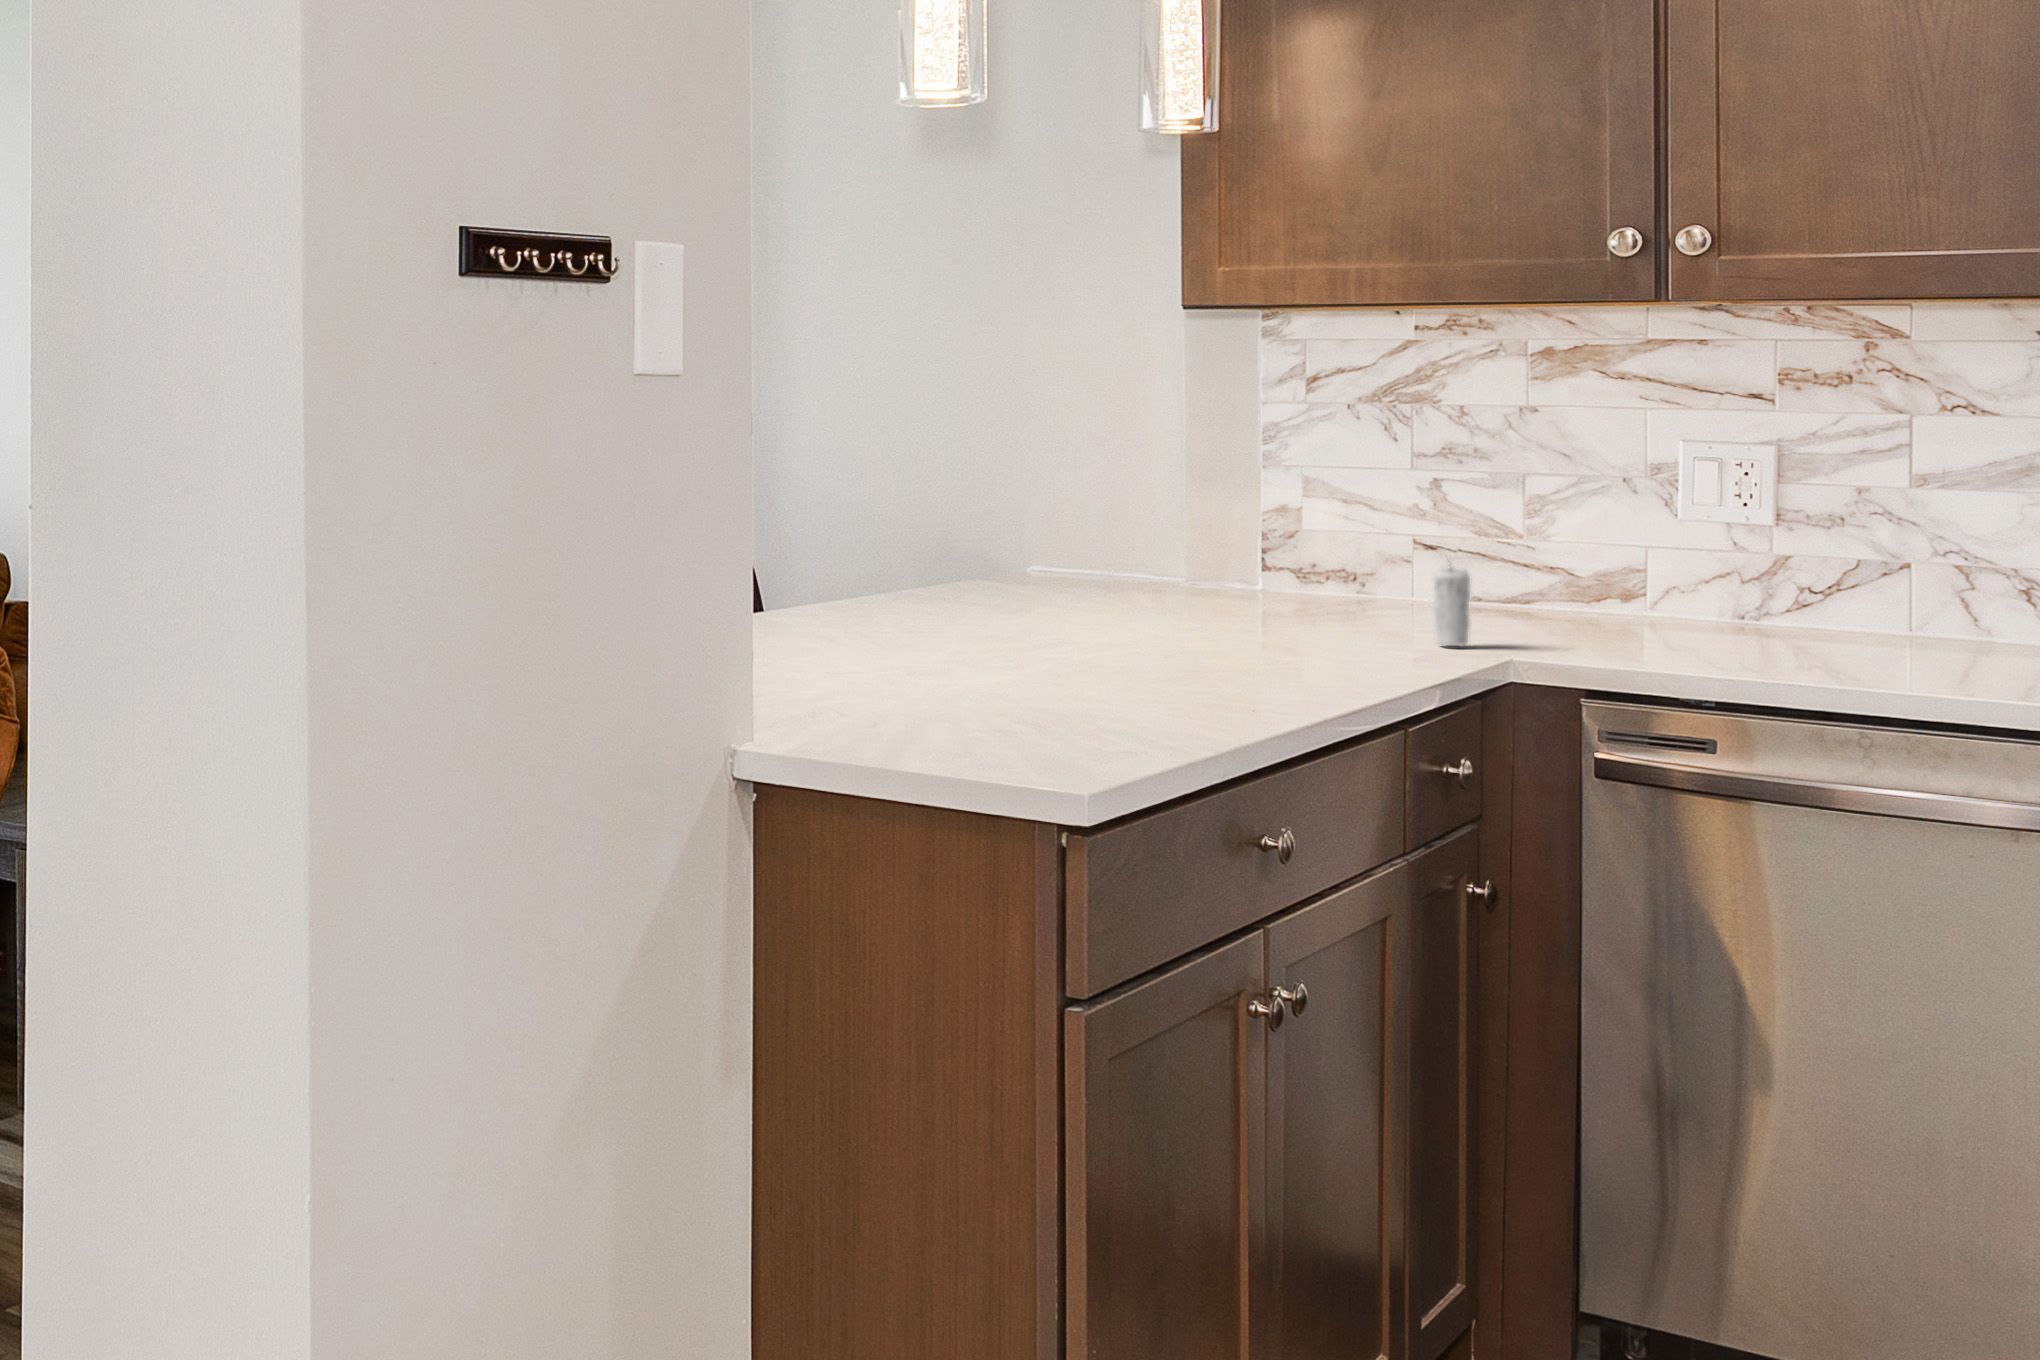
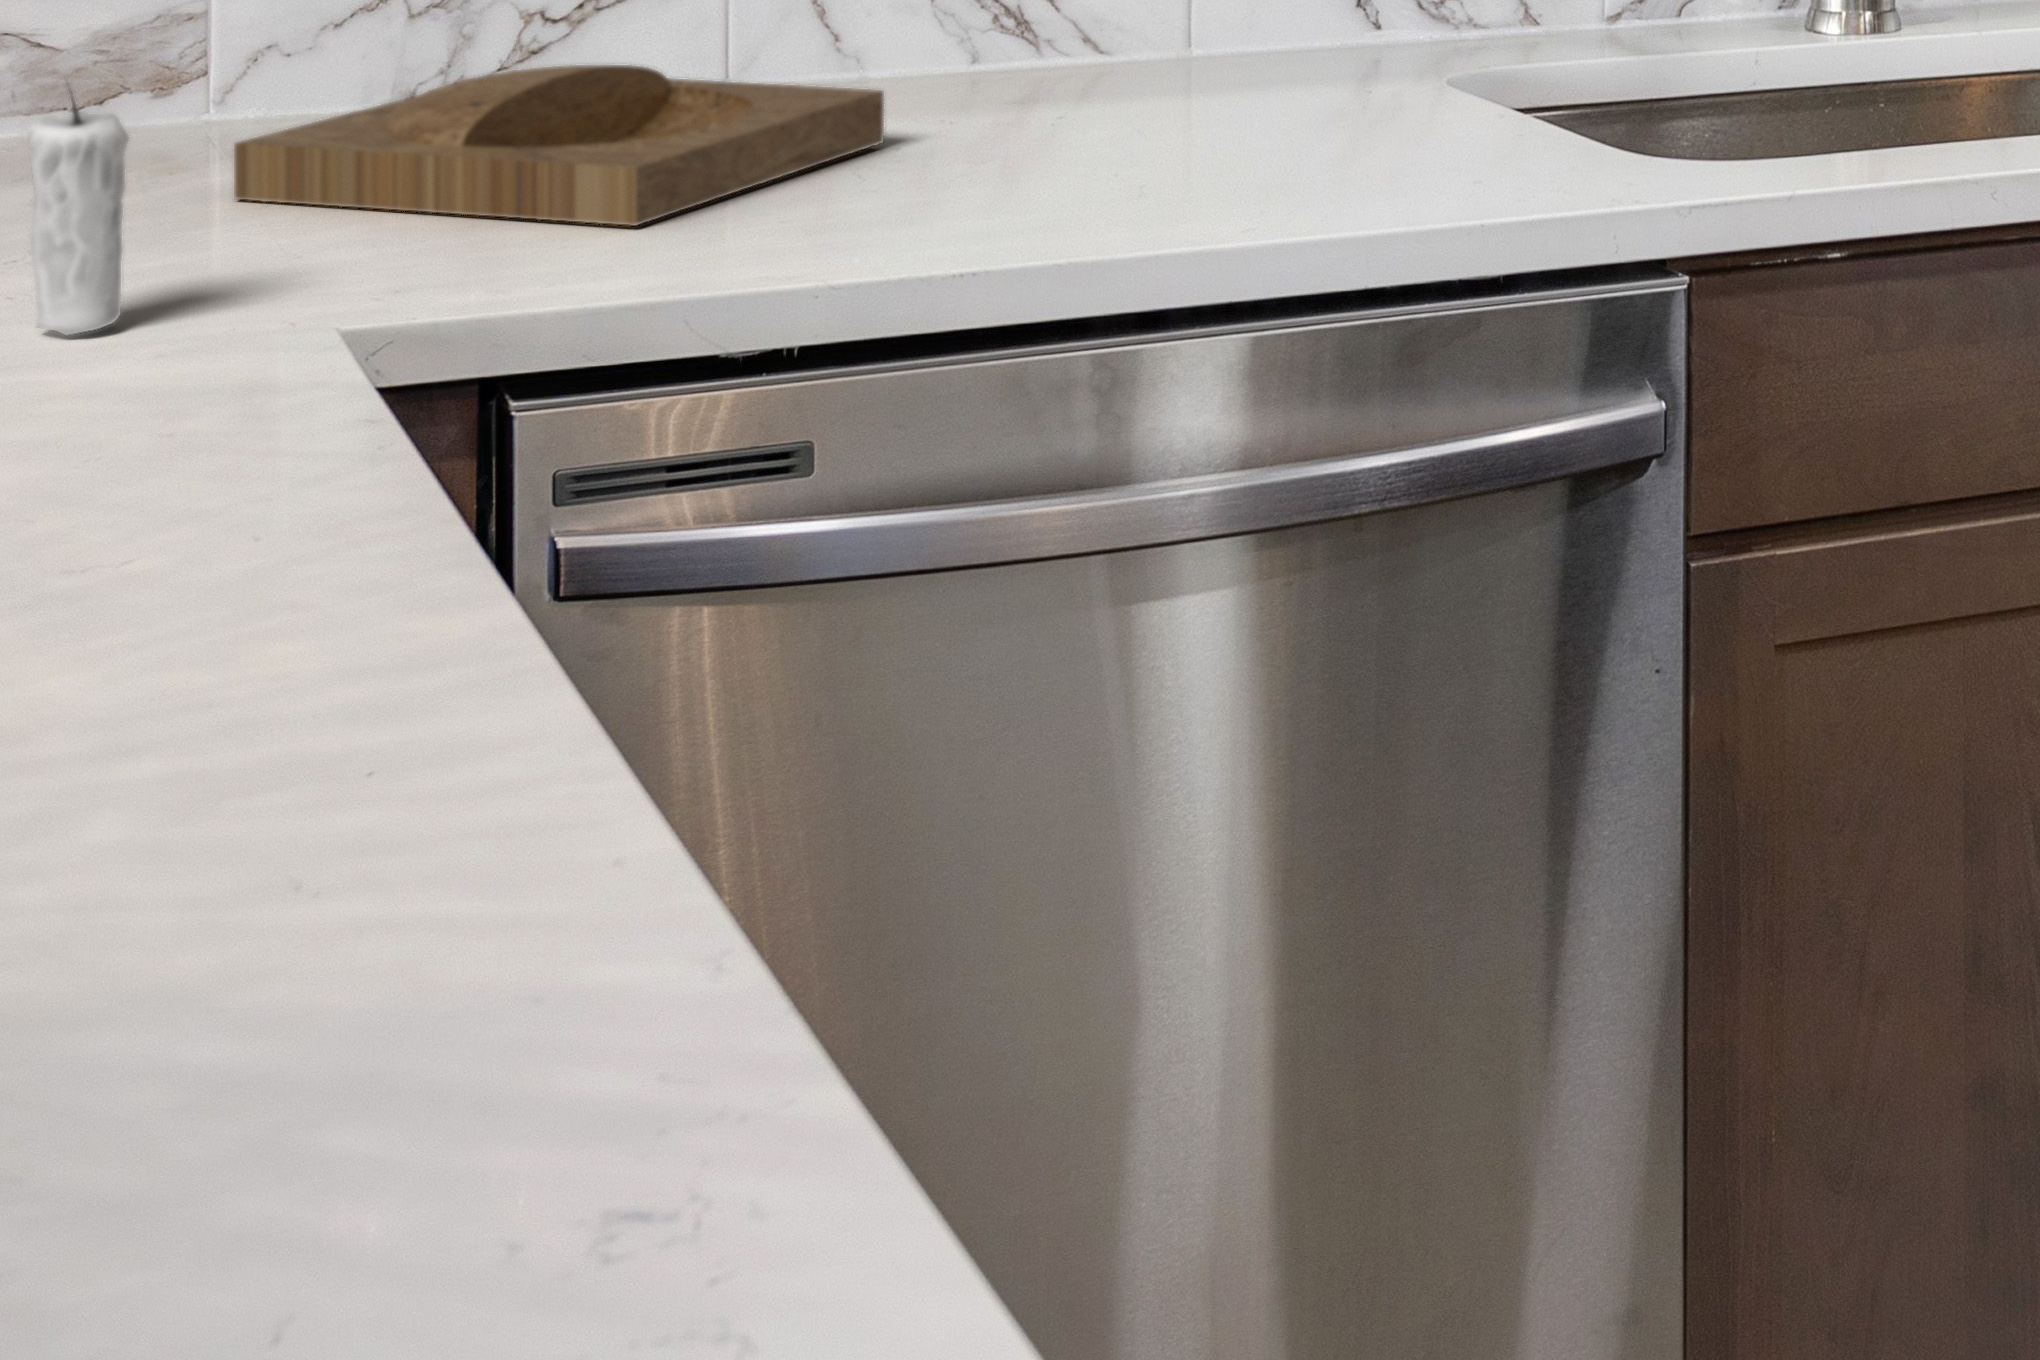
tray: none [1592,600,1917,656] -> present [234,65,884,226]

